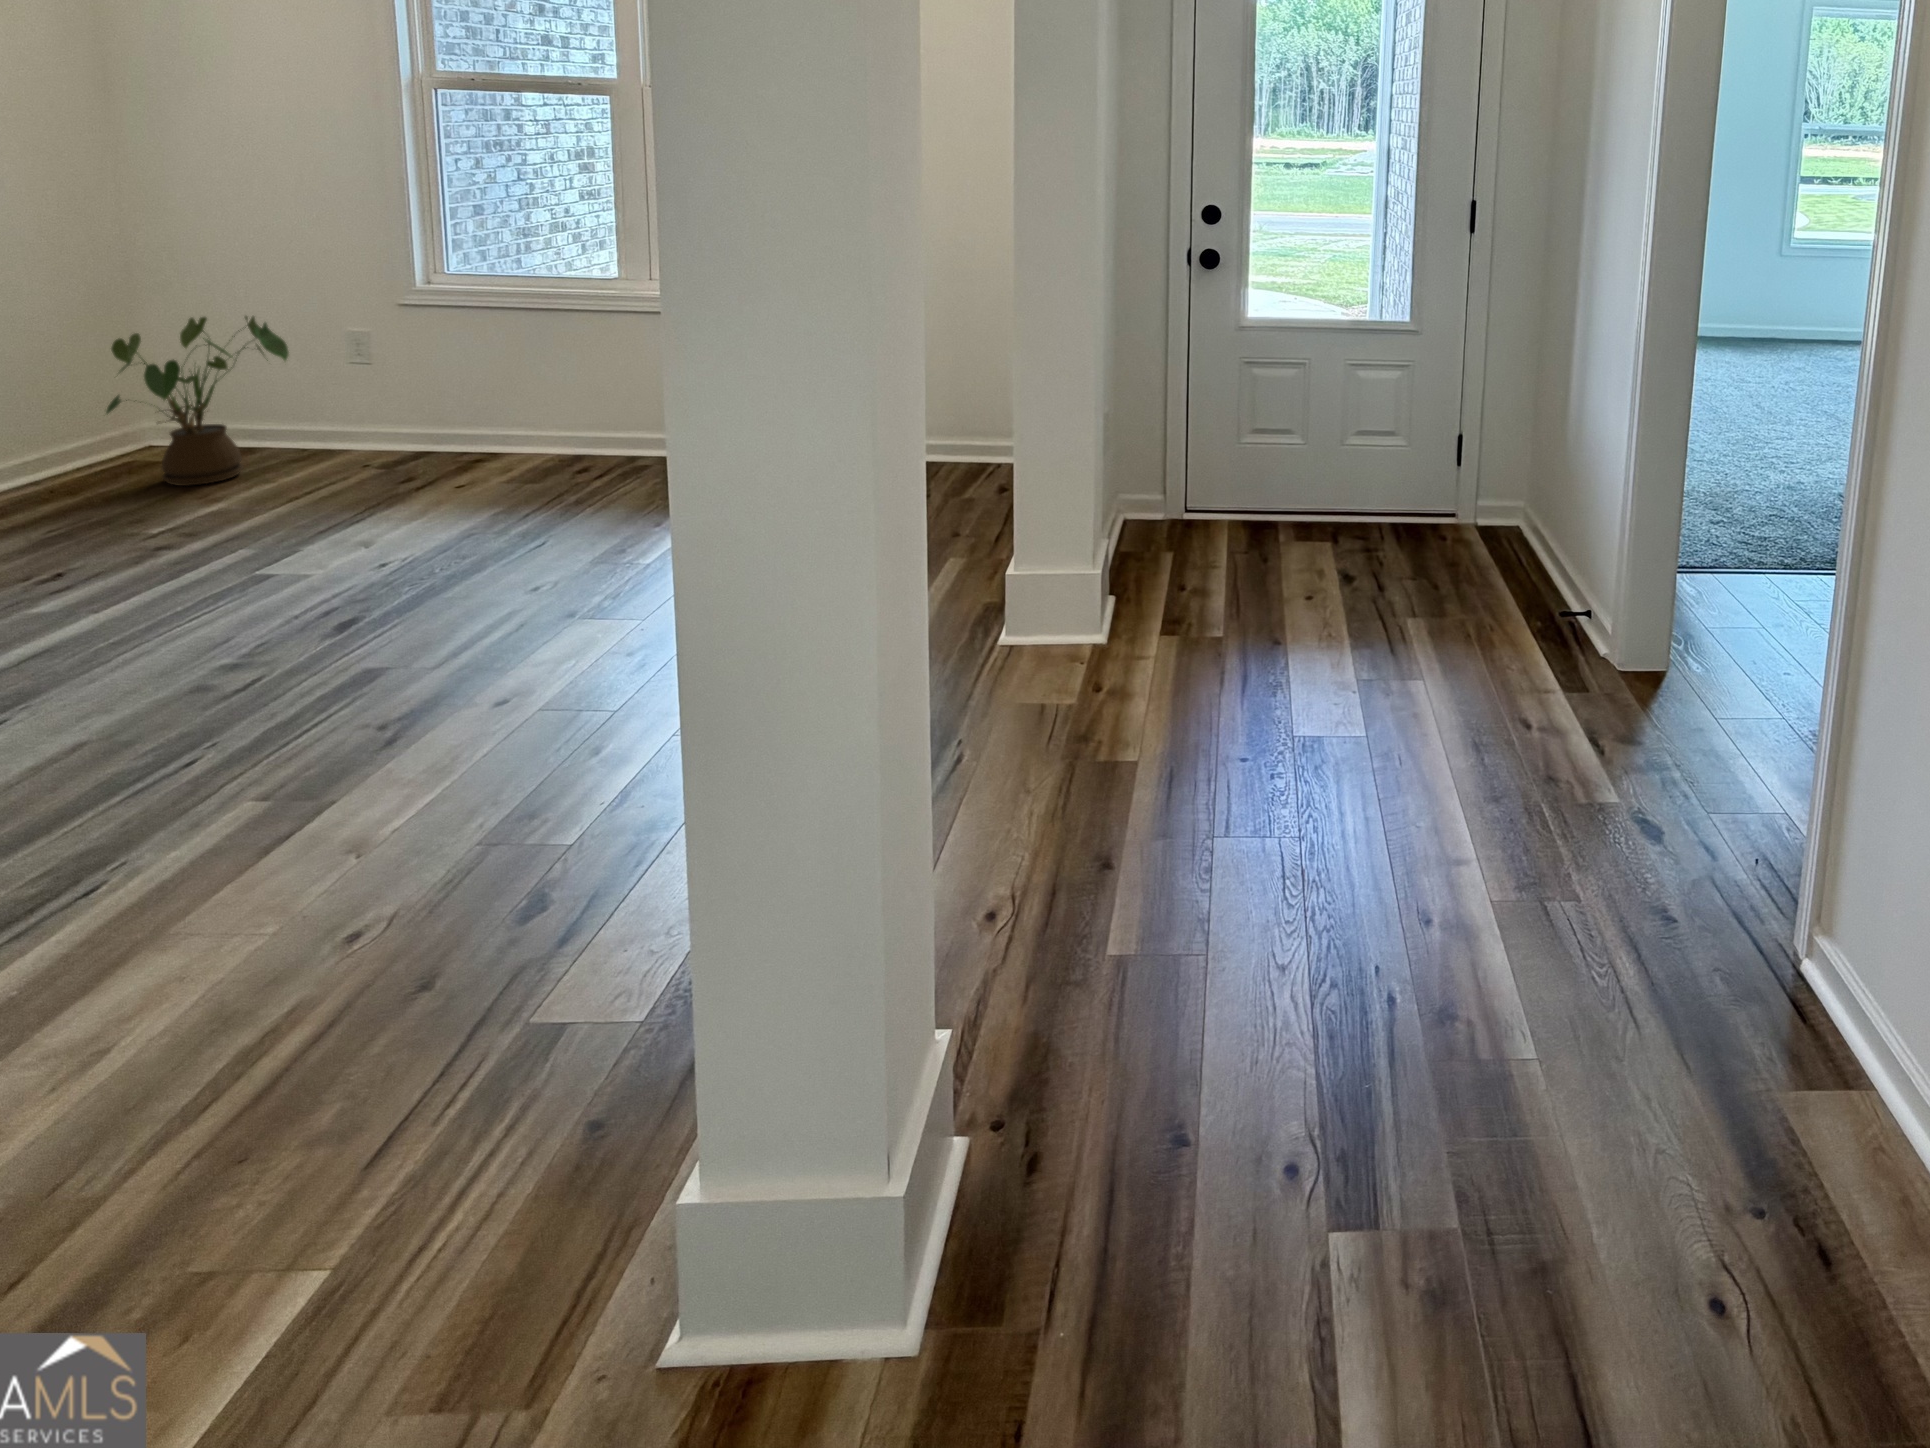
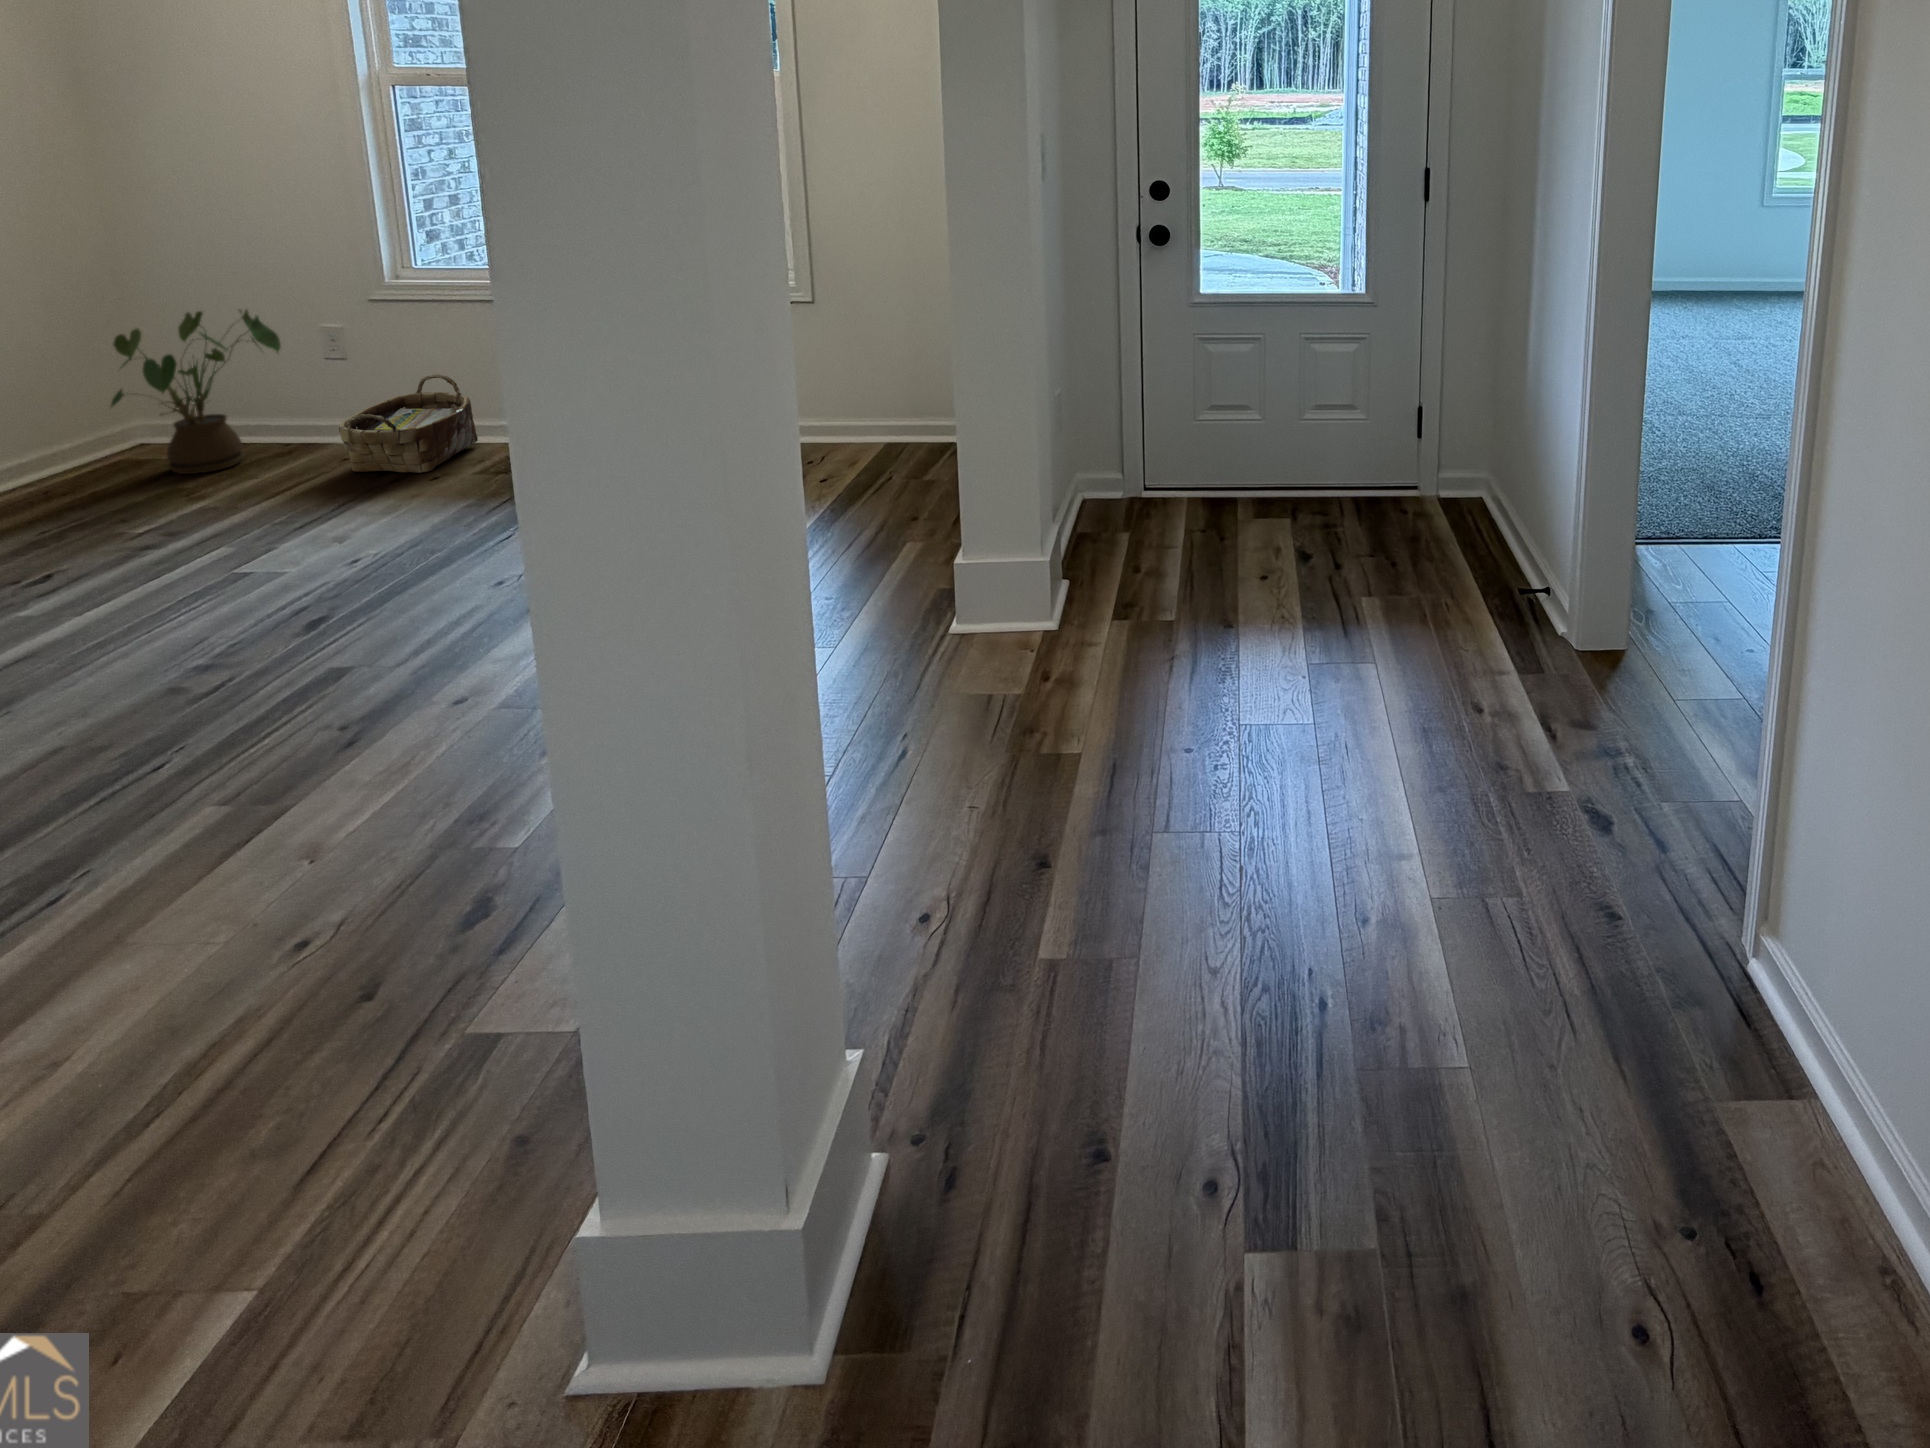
woven basket: none [348,387,491,488] -> present [339,374,478,473]

